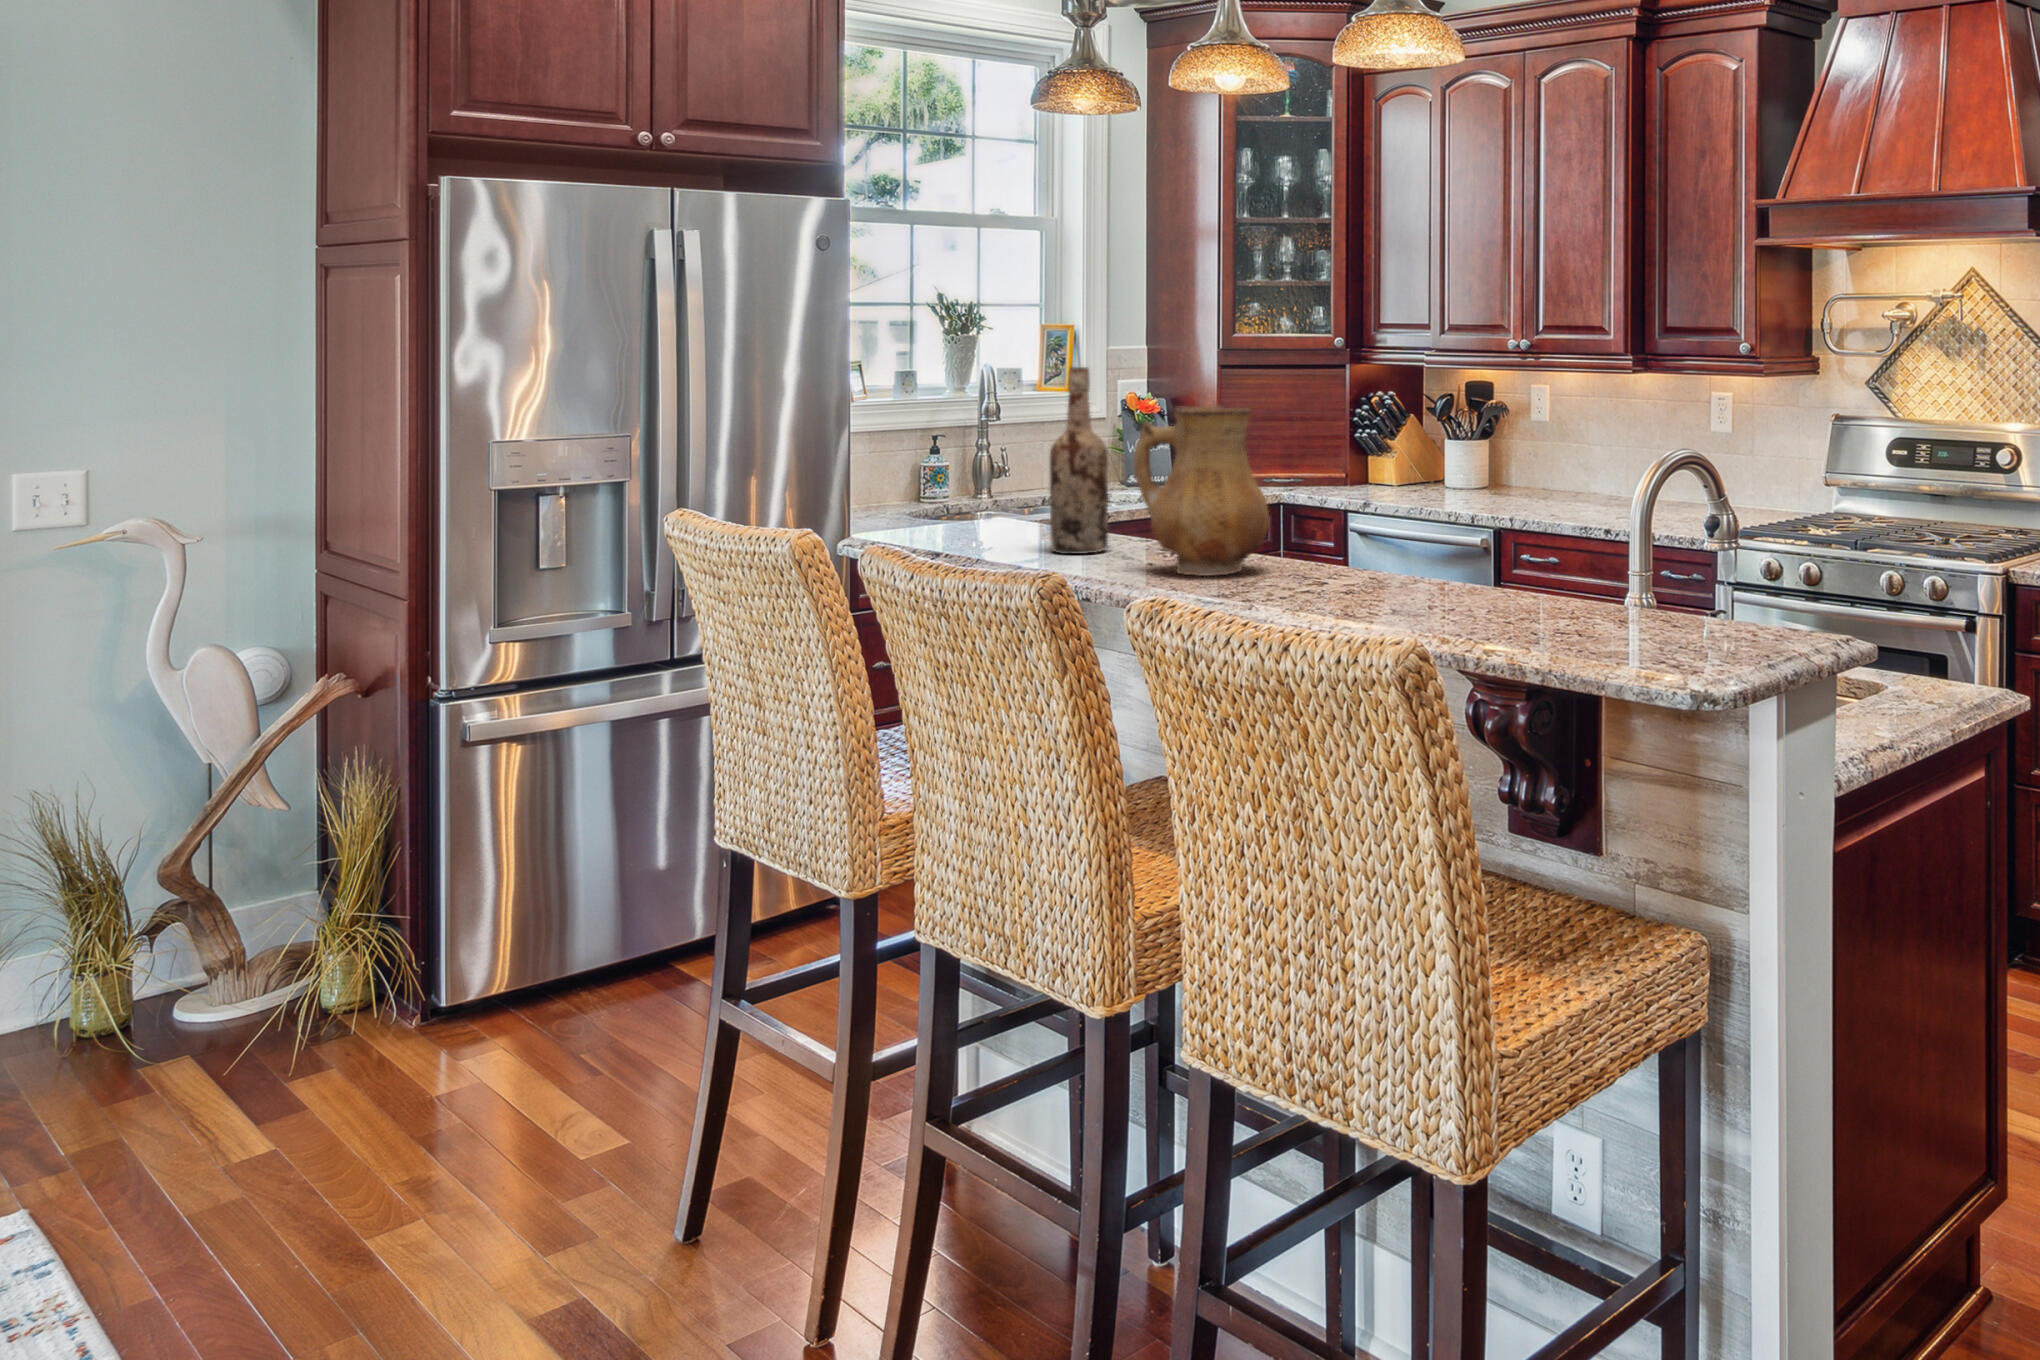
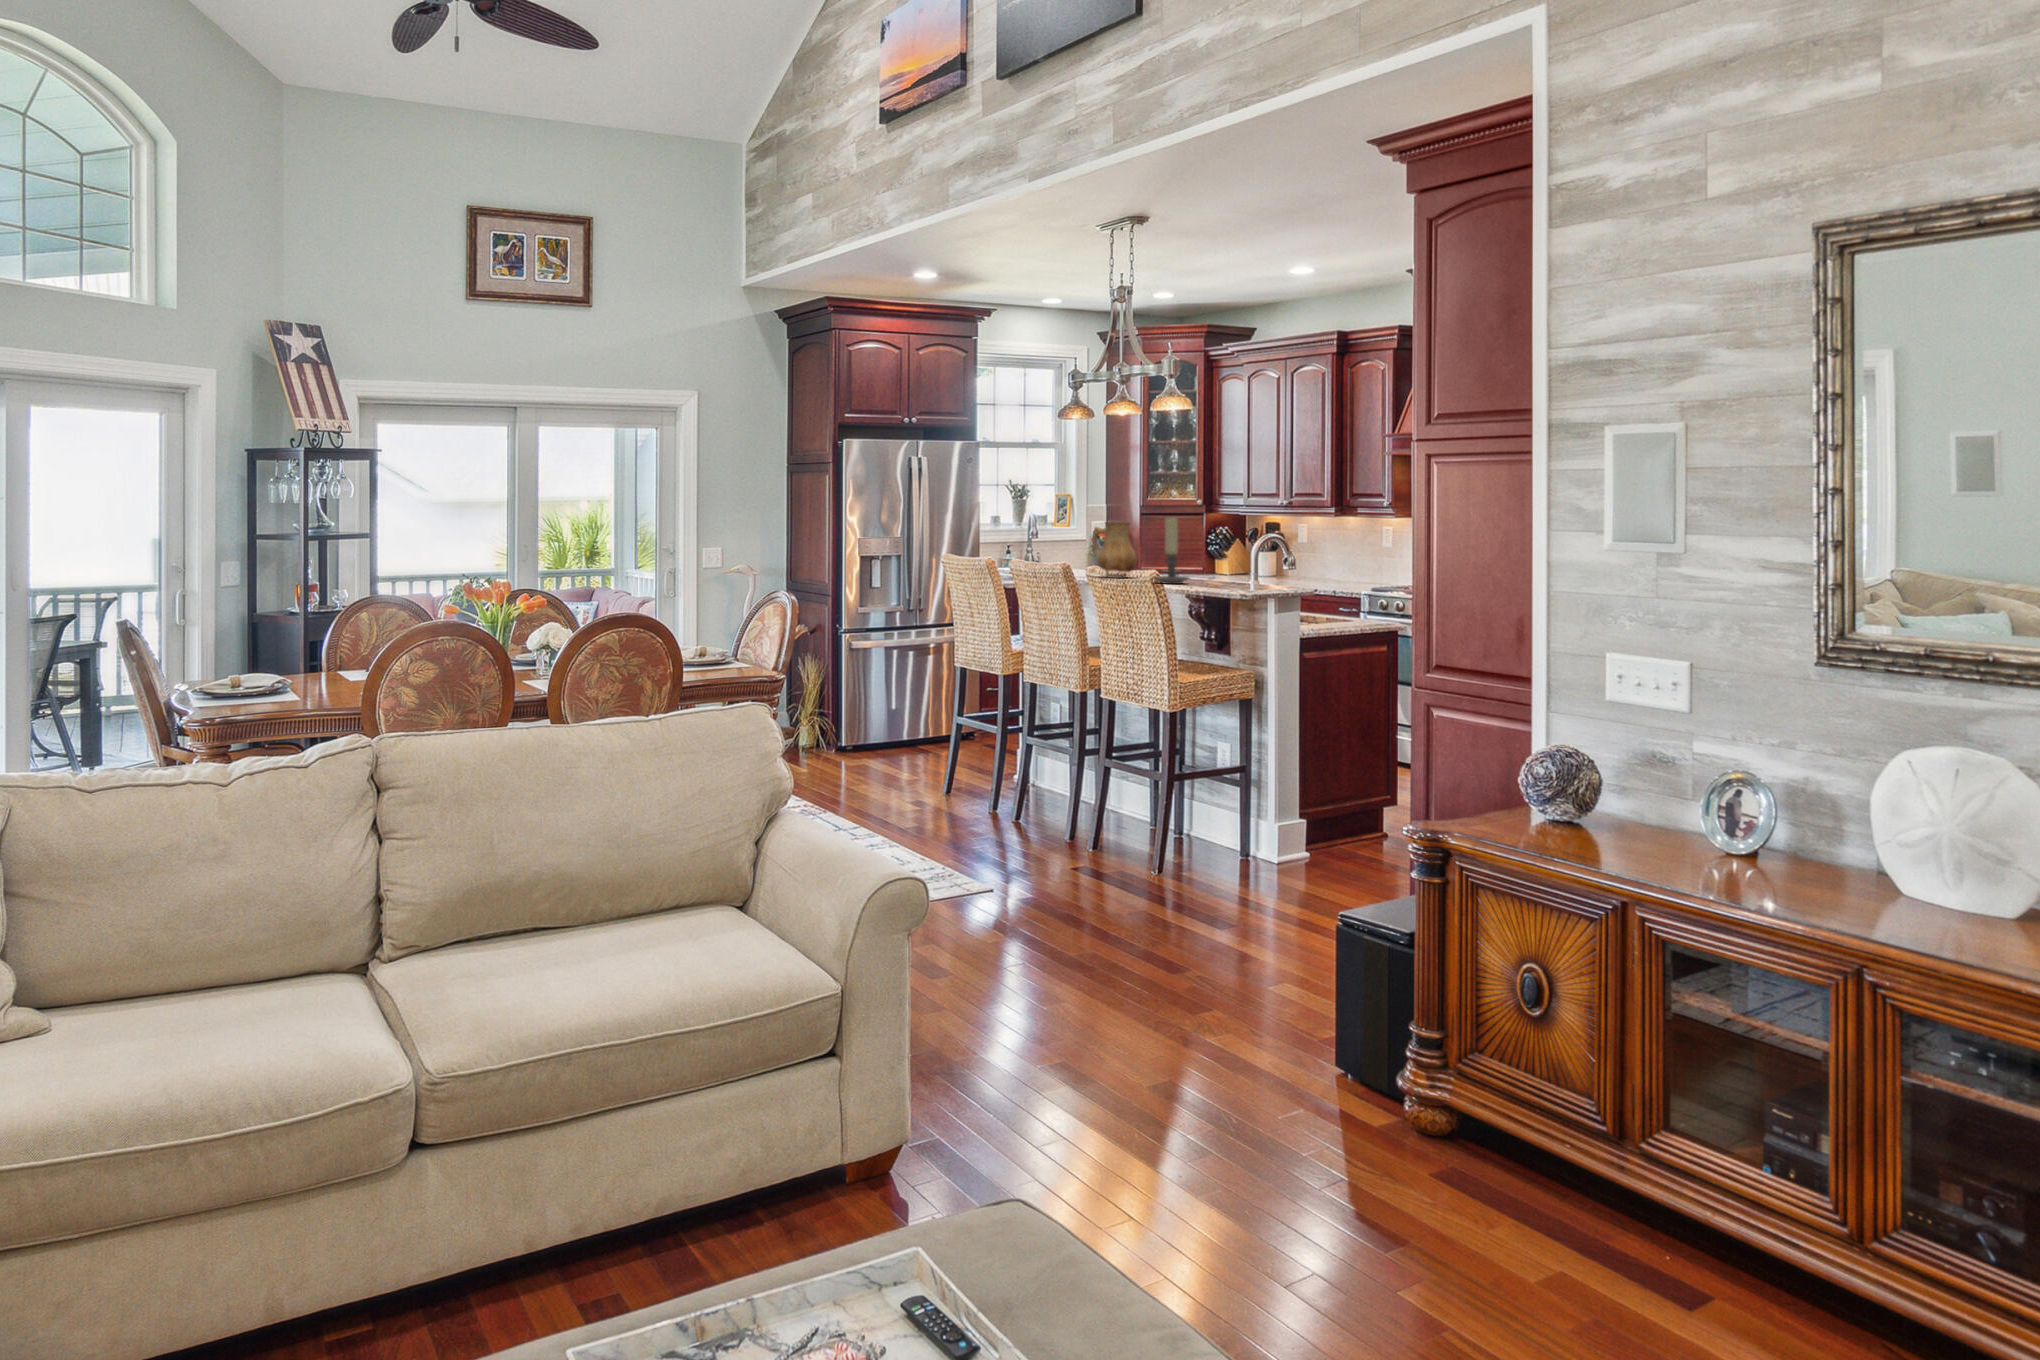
wine bottle: present [1050,367,1108,554] -> none [1064,509,1084,574]
candle holder: none [1340,397,1453,614] -> present [1154,518,1189,584]

